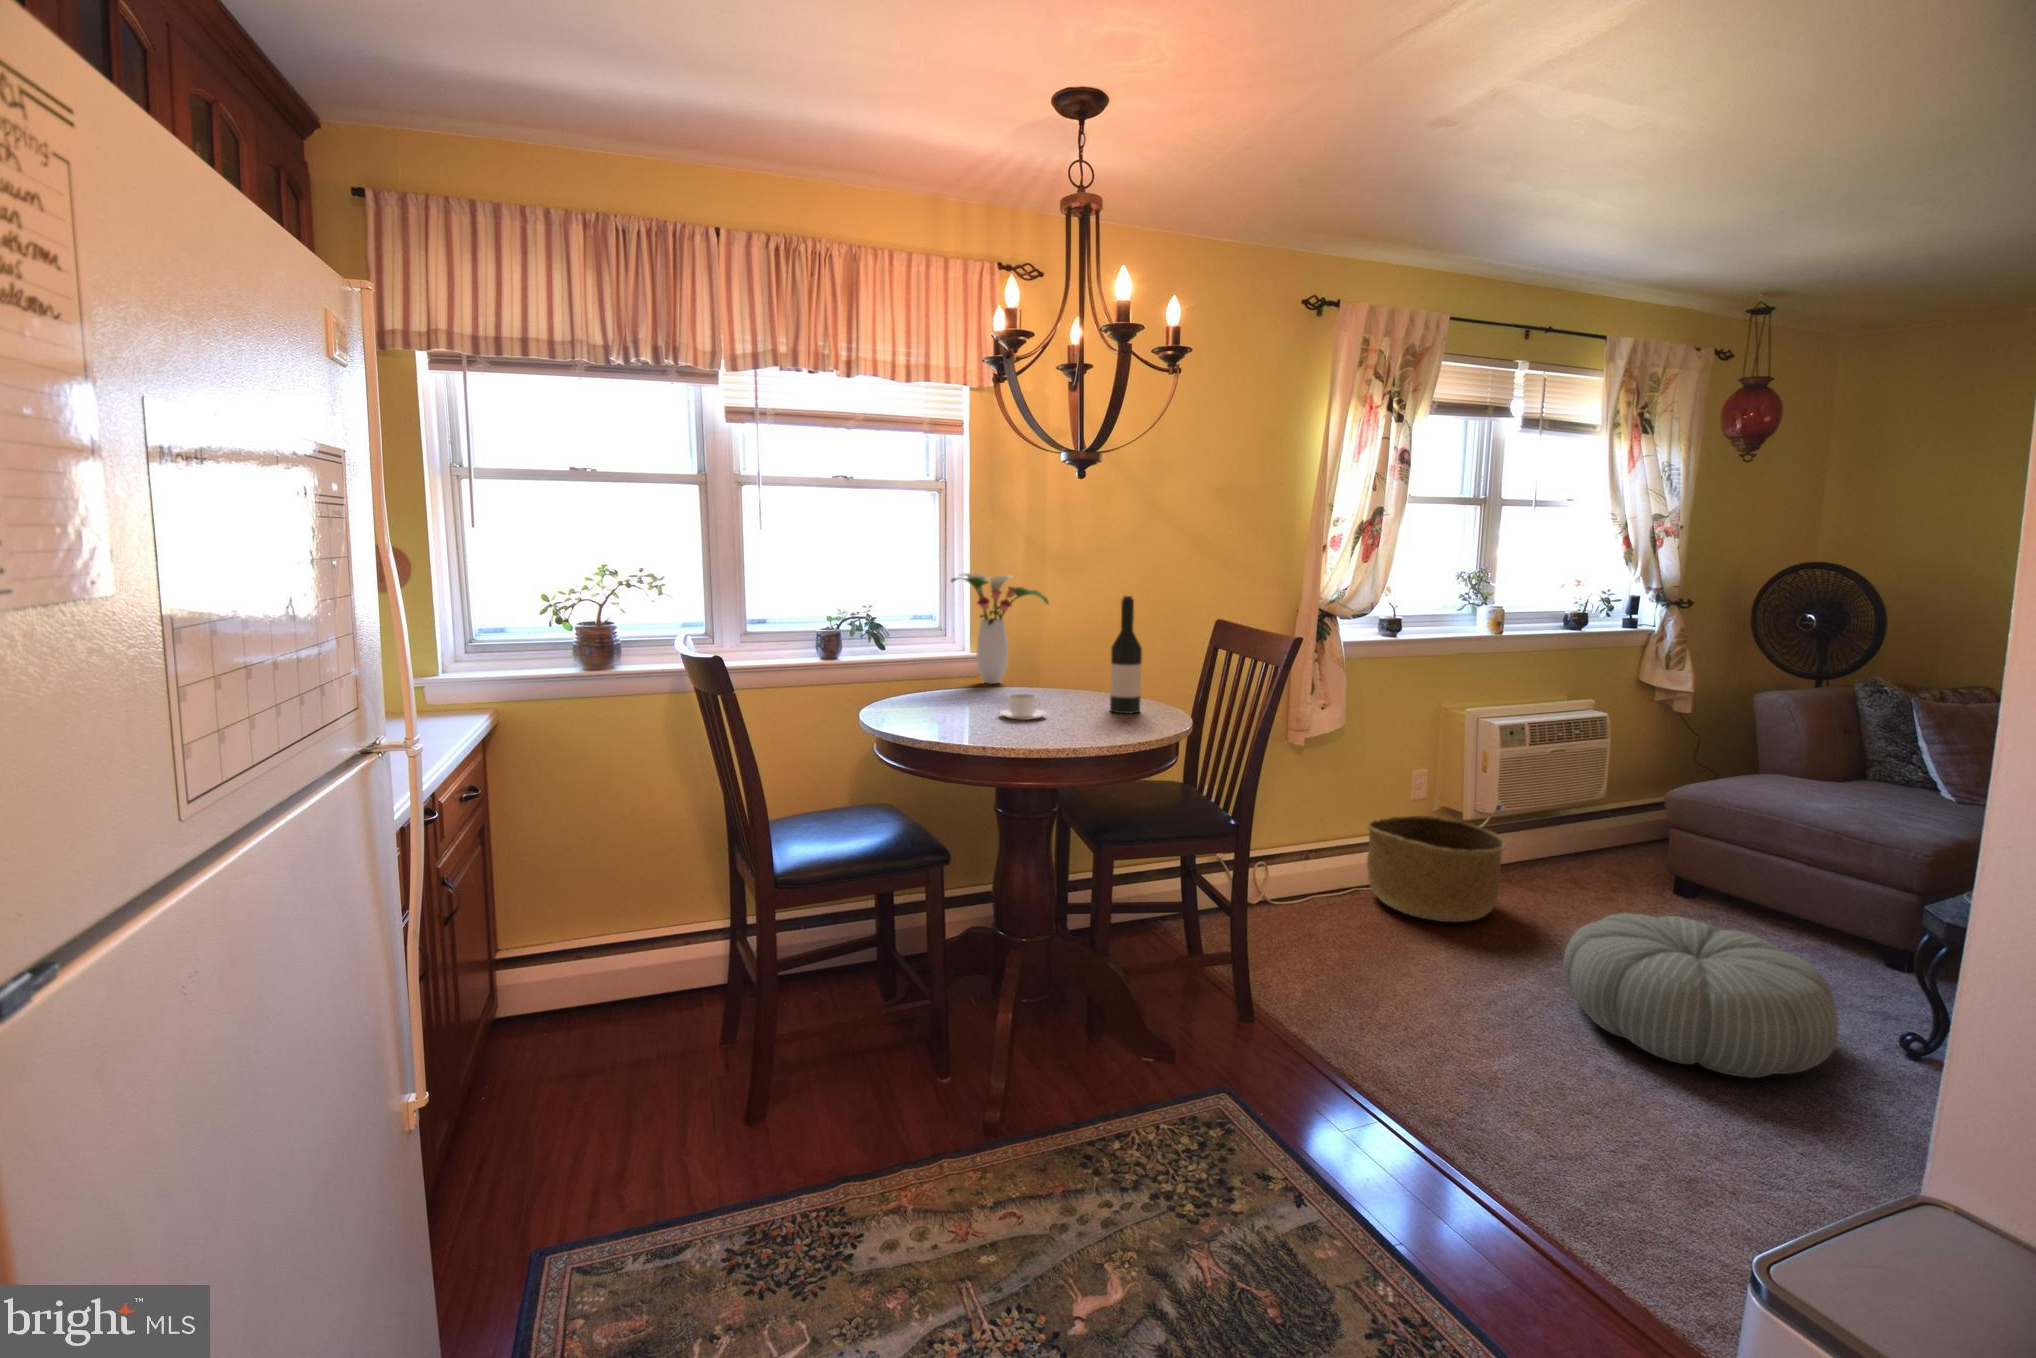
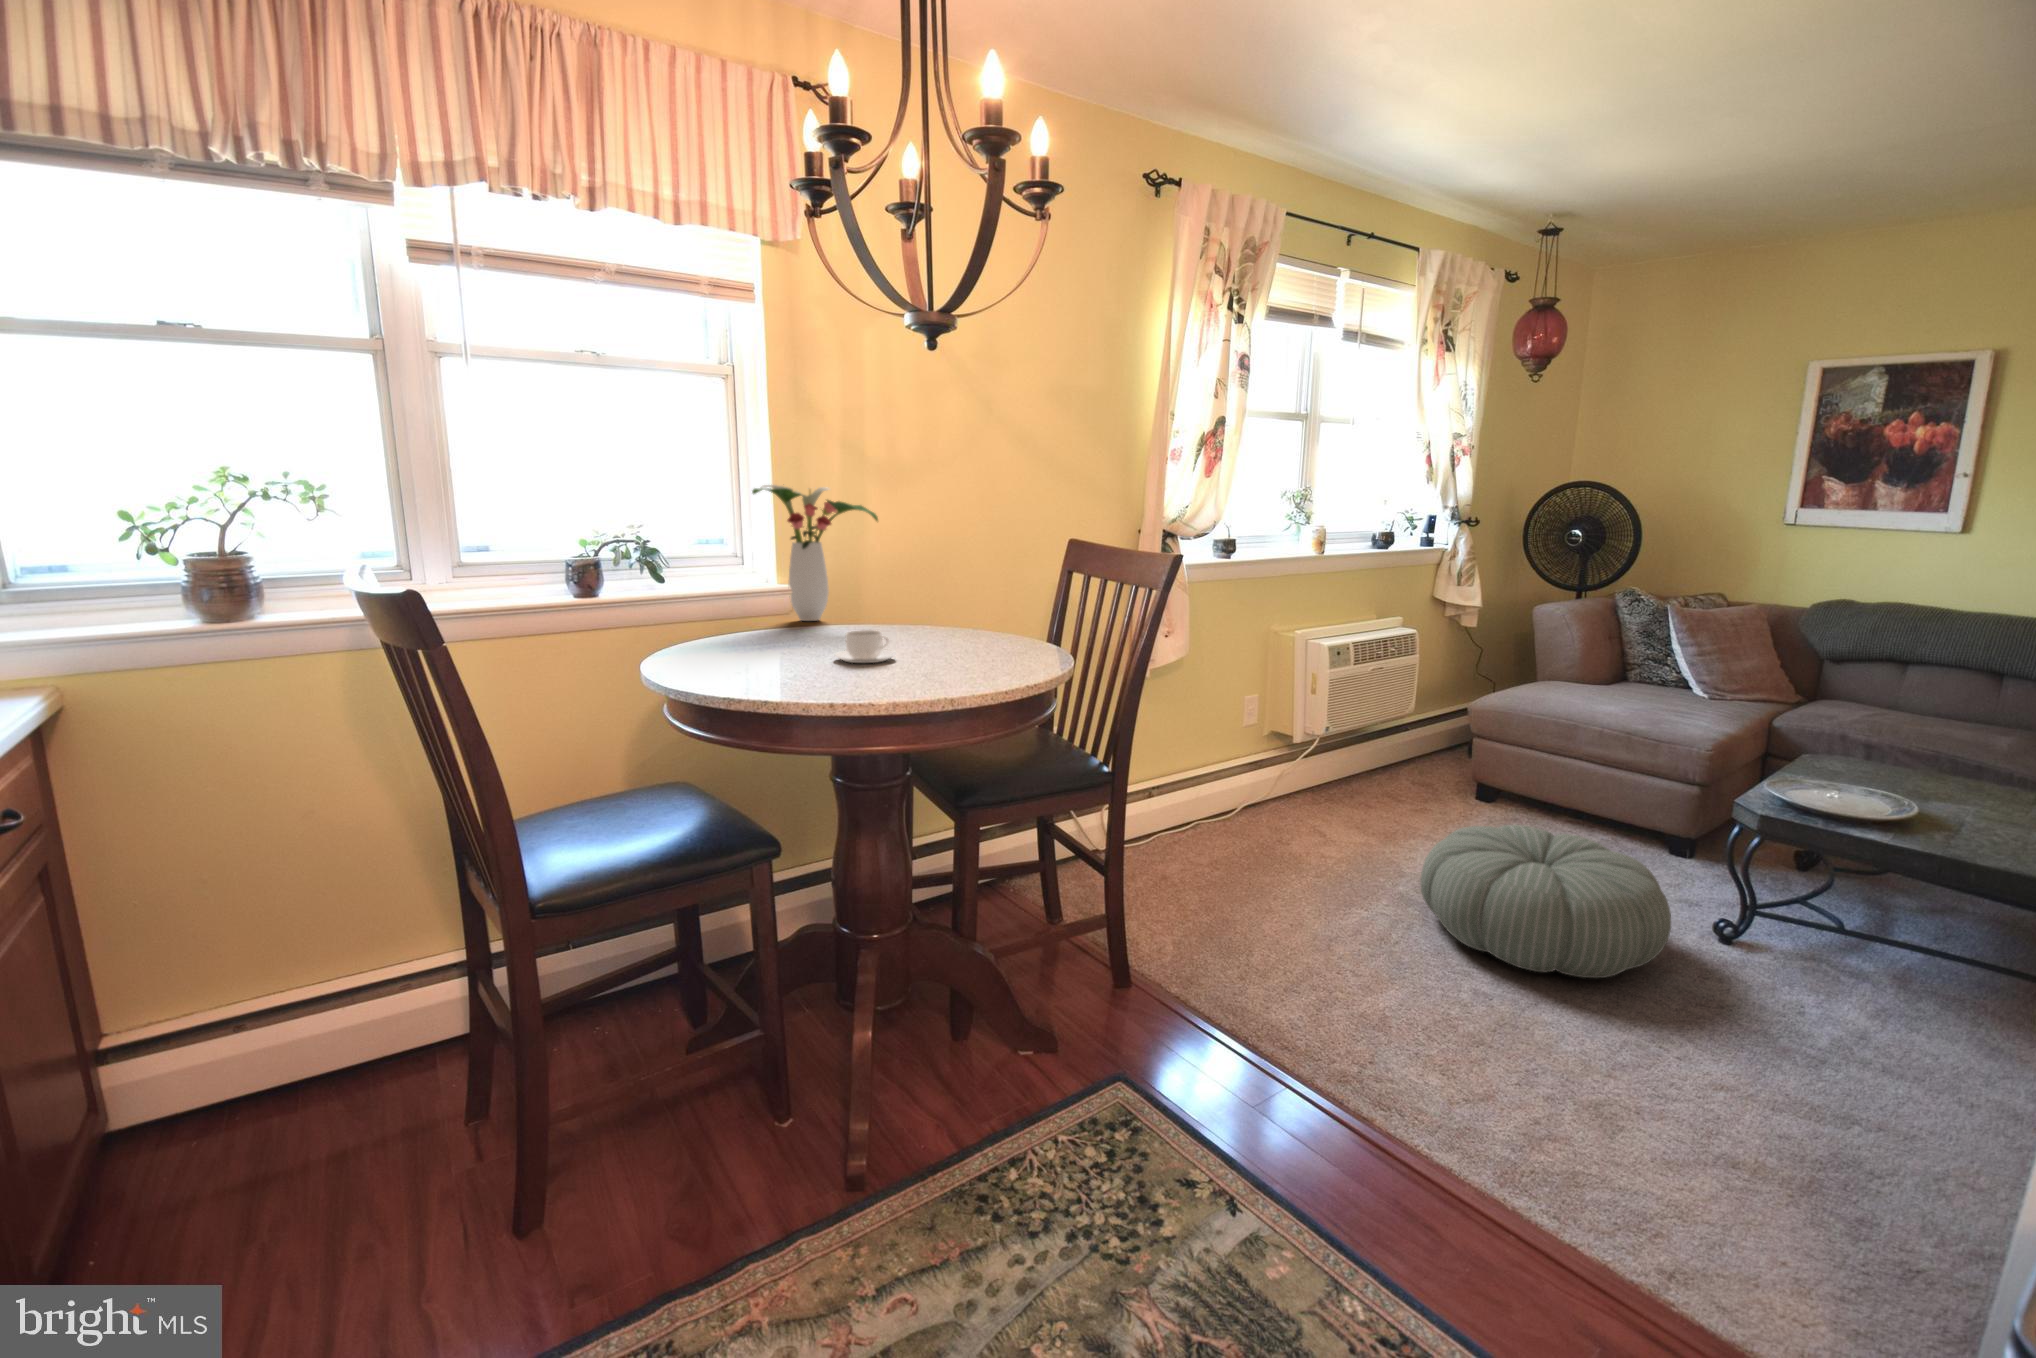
wine bottle: present [1110,595,1142,714] -> none [968,505,1006,650]
basket: present [1367,816,1505,922] -> none [1214,741,1346,848]

